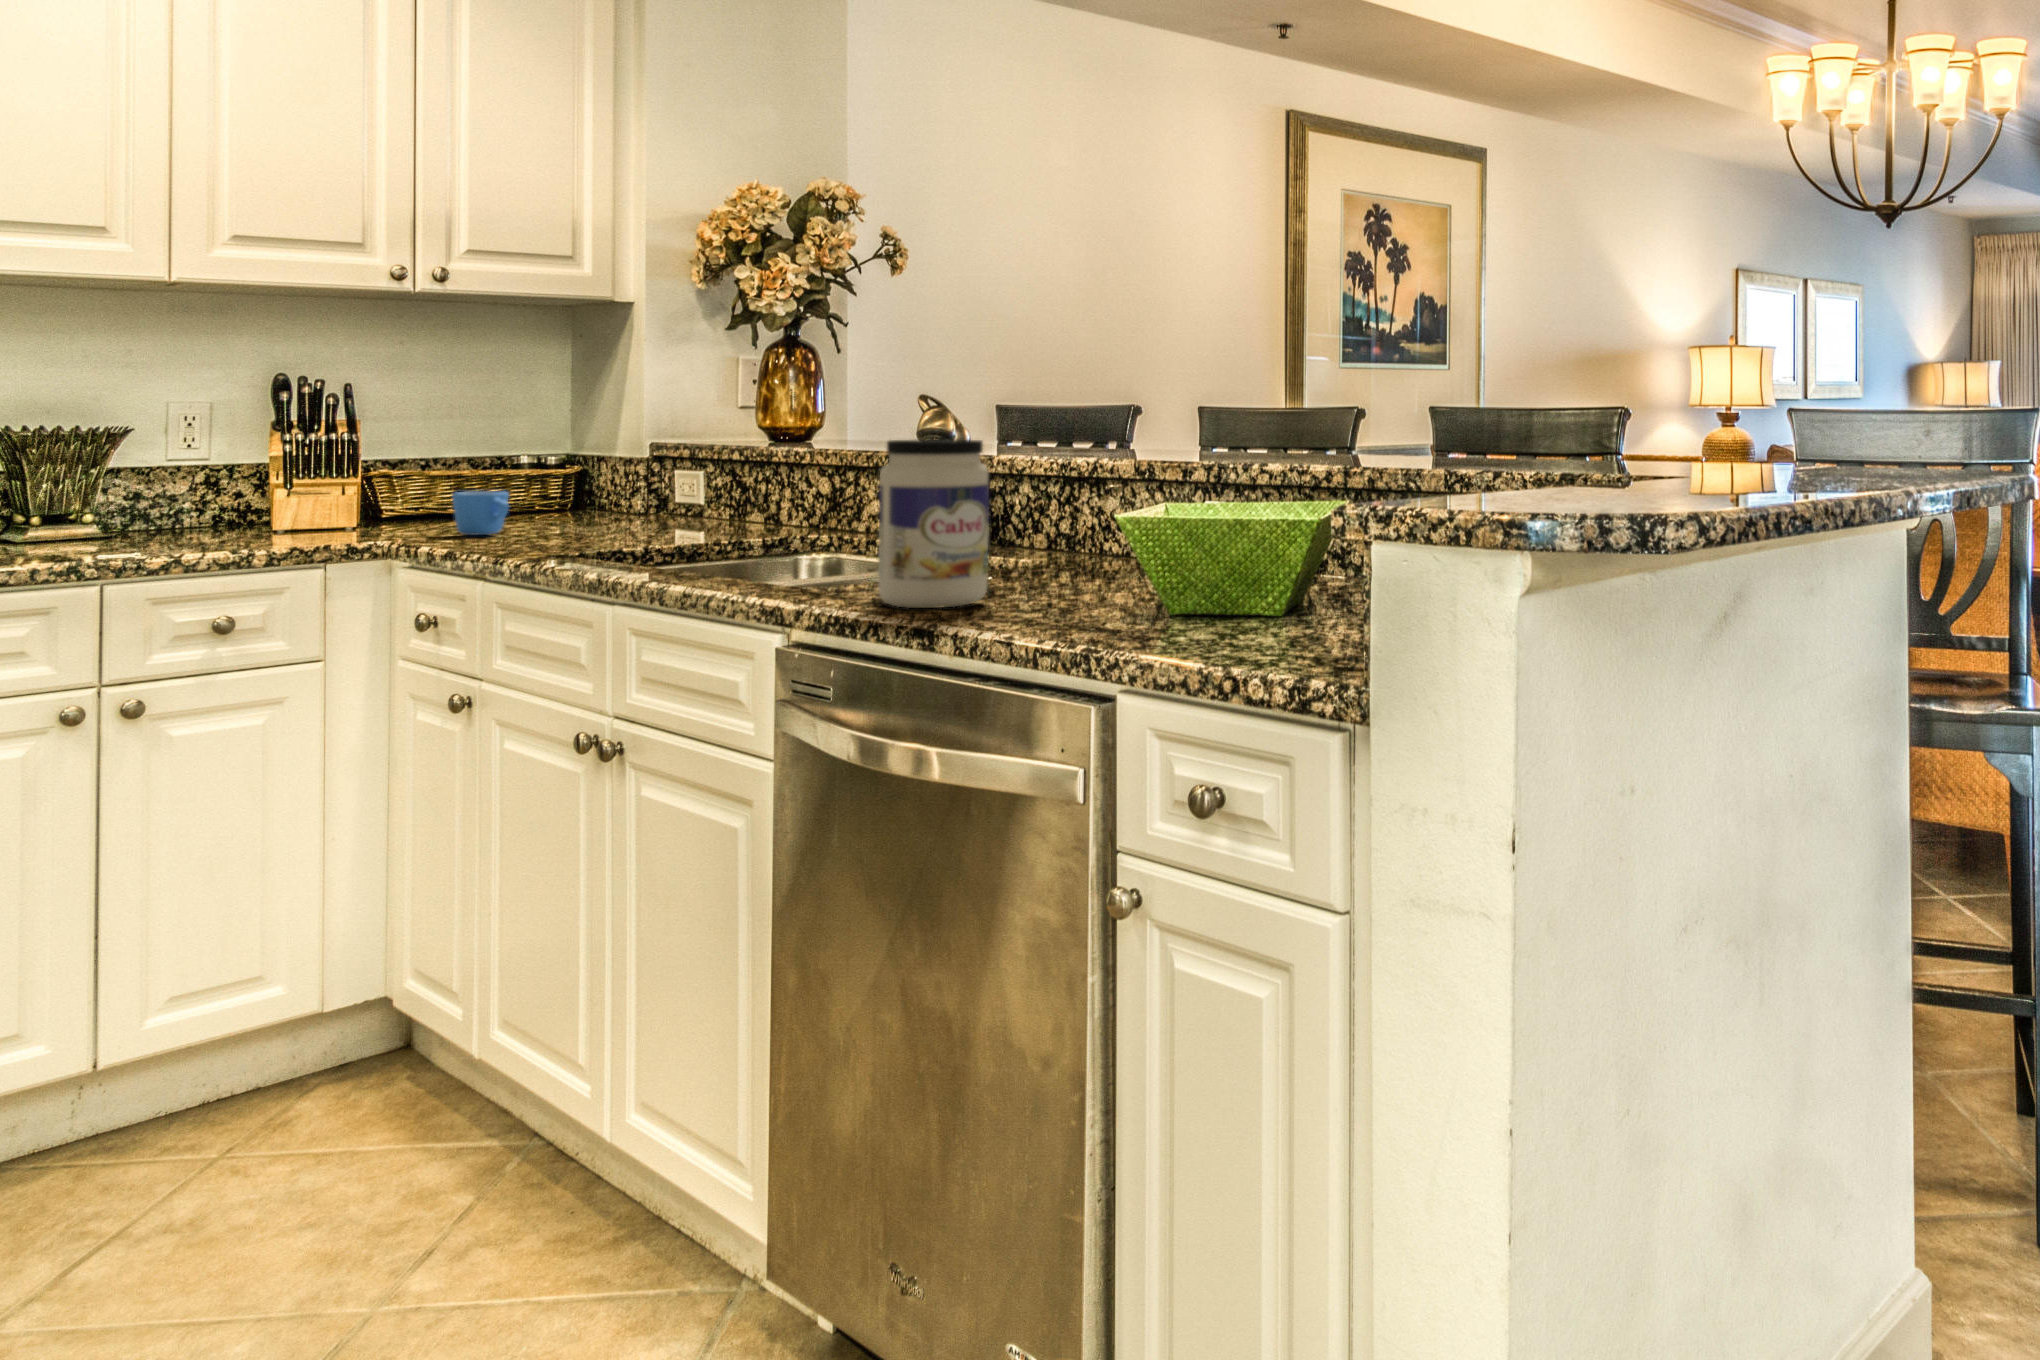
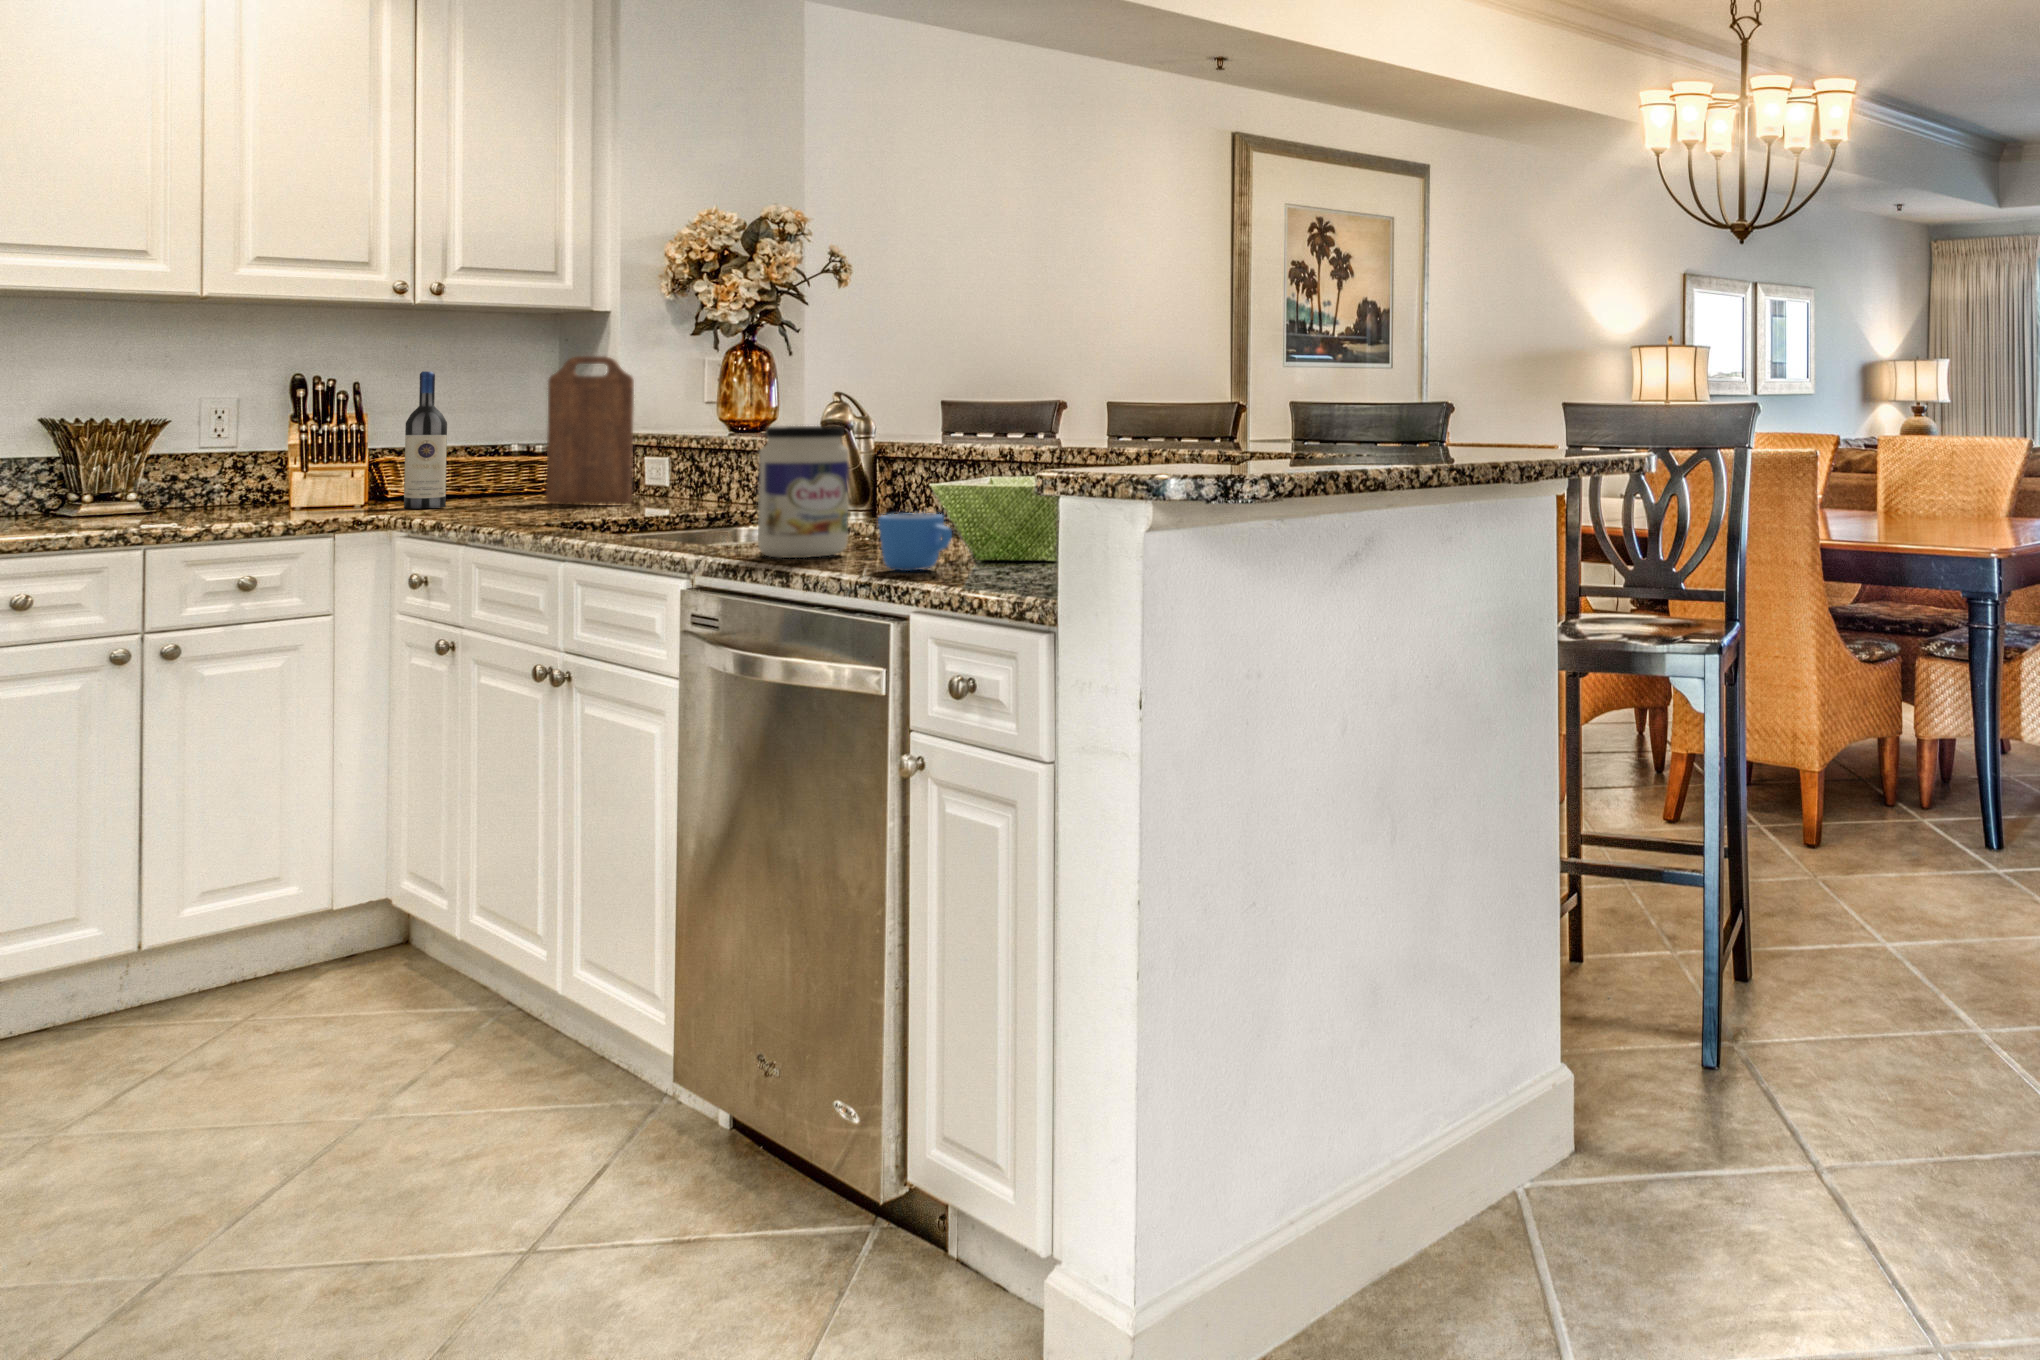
cutting board: none [561,353,662,525] -> present [546,356,634,504]
wine bottle: none [402,371,452,532] -> present [404,371,447,509]
mug: present [452,491,509,535] -> present [878,513,952,571]

